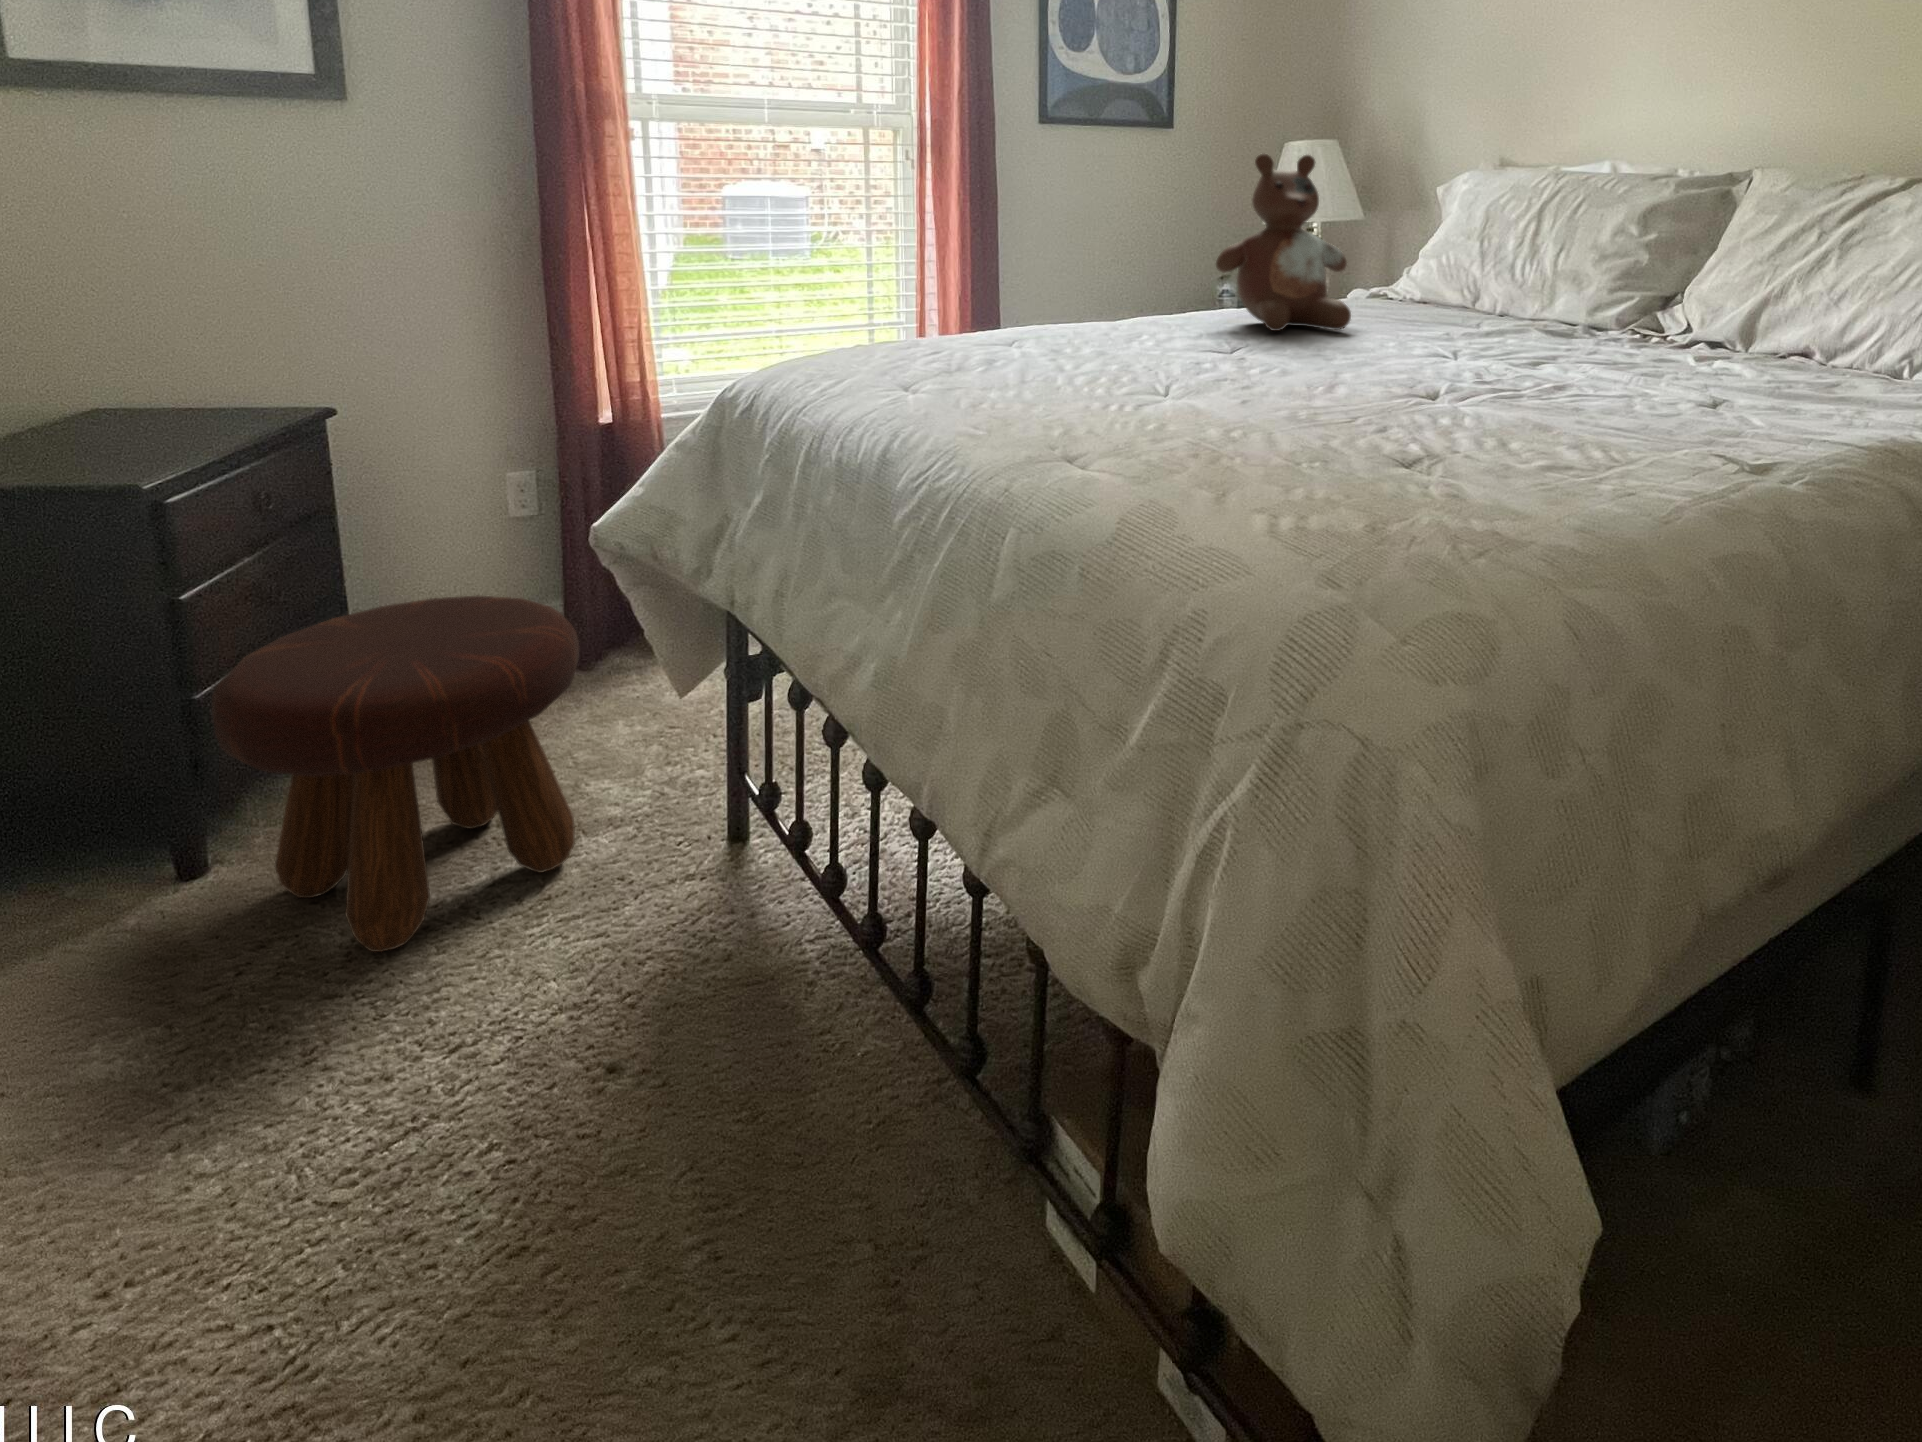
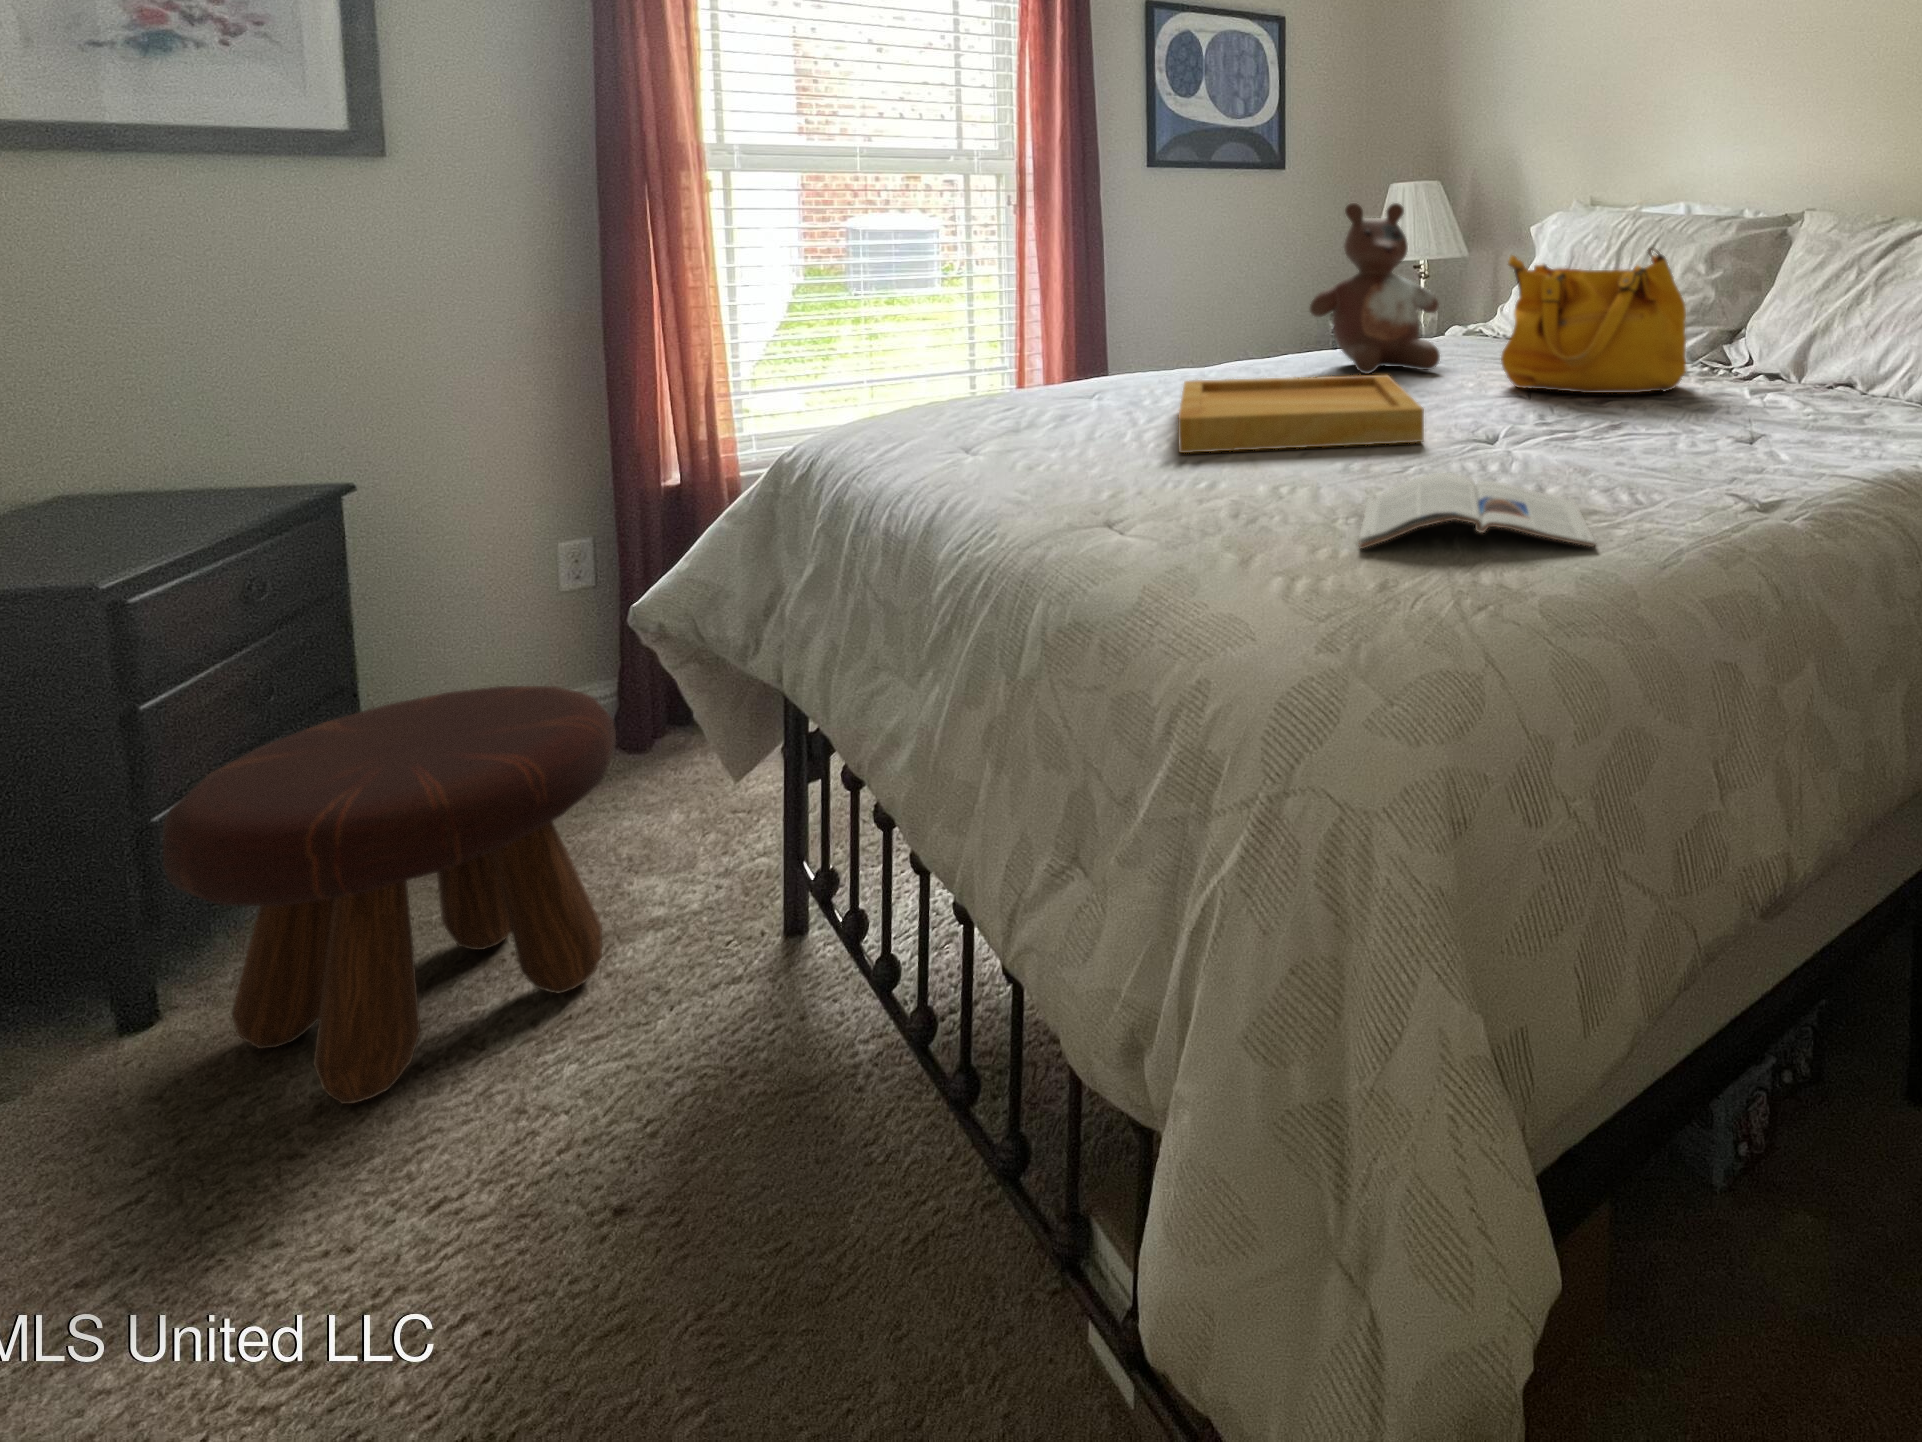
handbag: none [1422,201,1628,356] -> present [1501,247,1686,393]
tray: none [1104,329,1366,396] -> present [1178,375,1424,453]
magazine: none [1330,420,1602,501] -> present [1359,472,1596,549]

